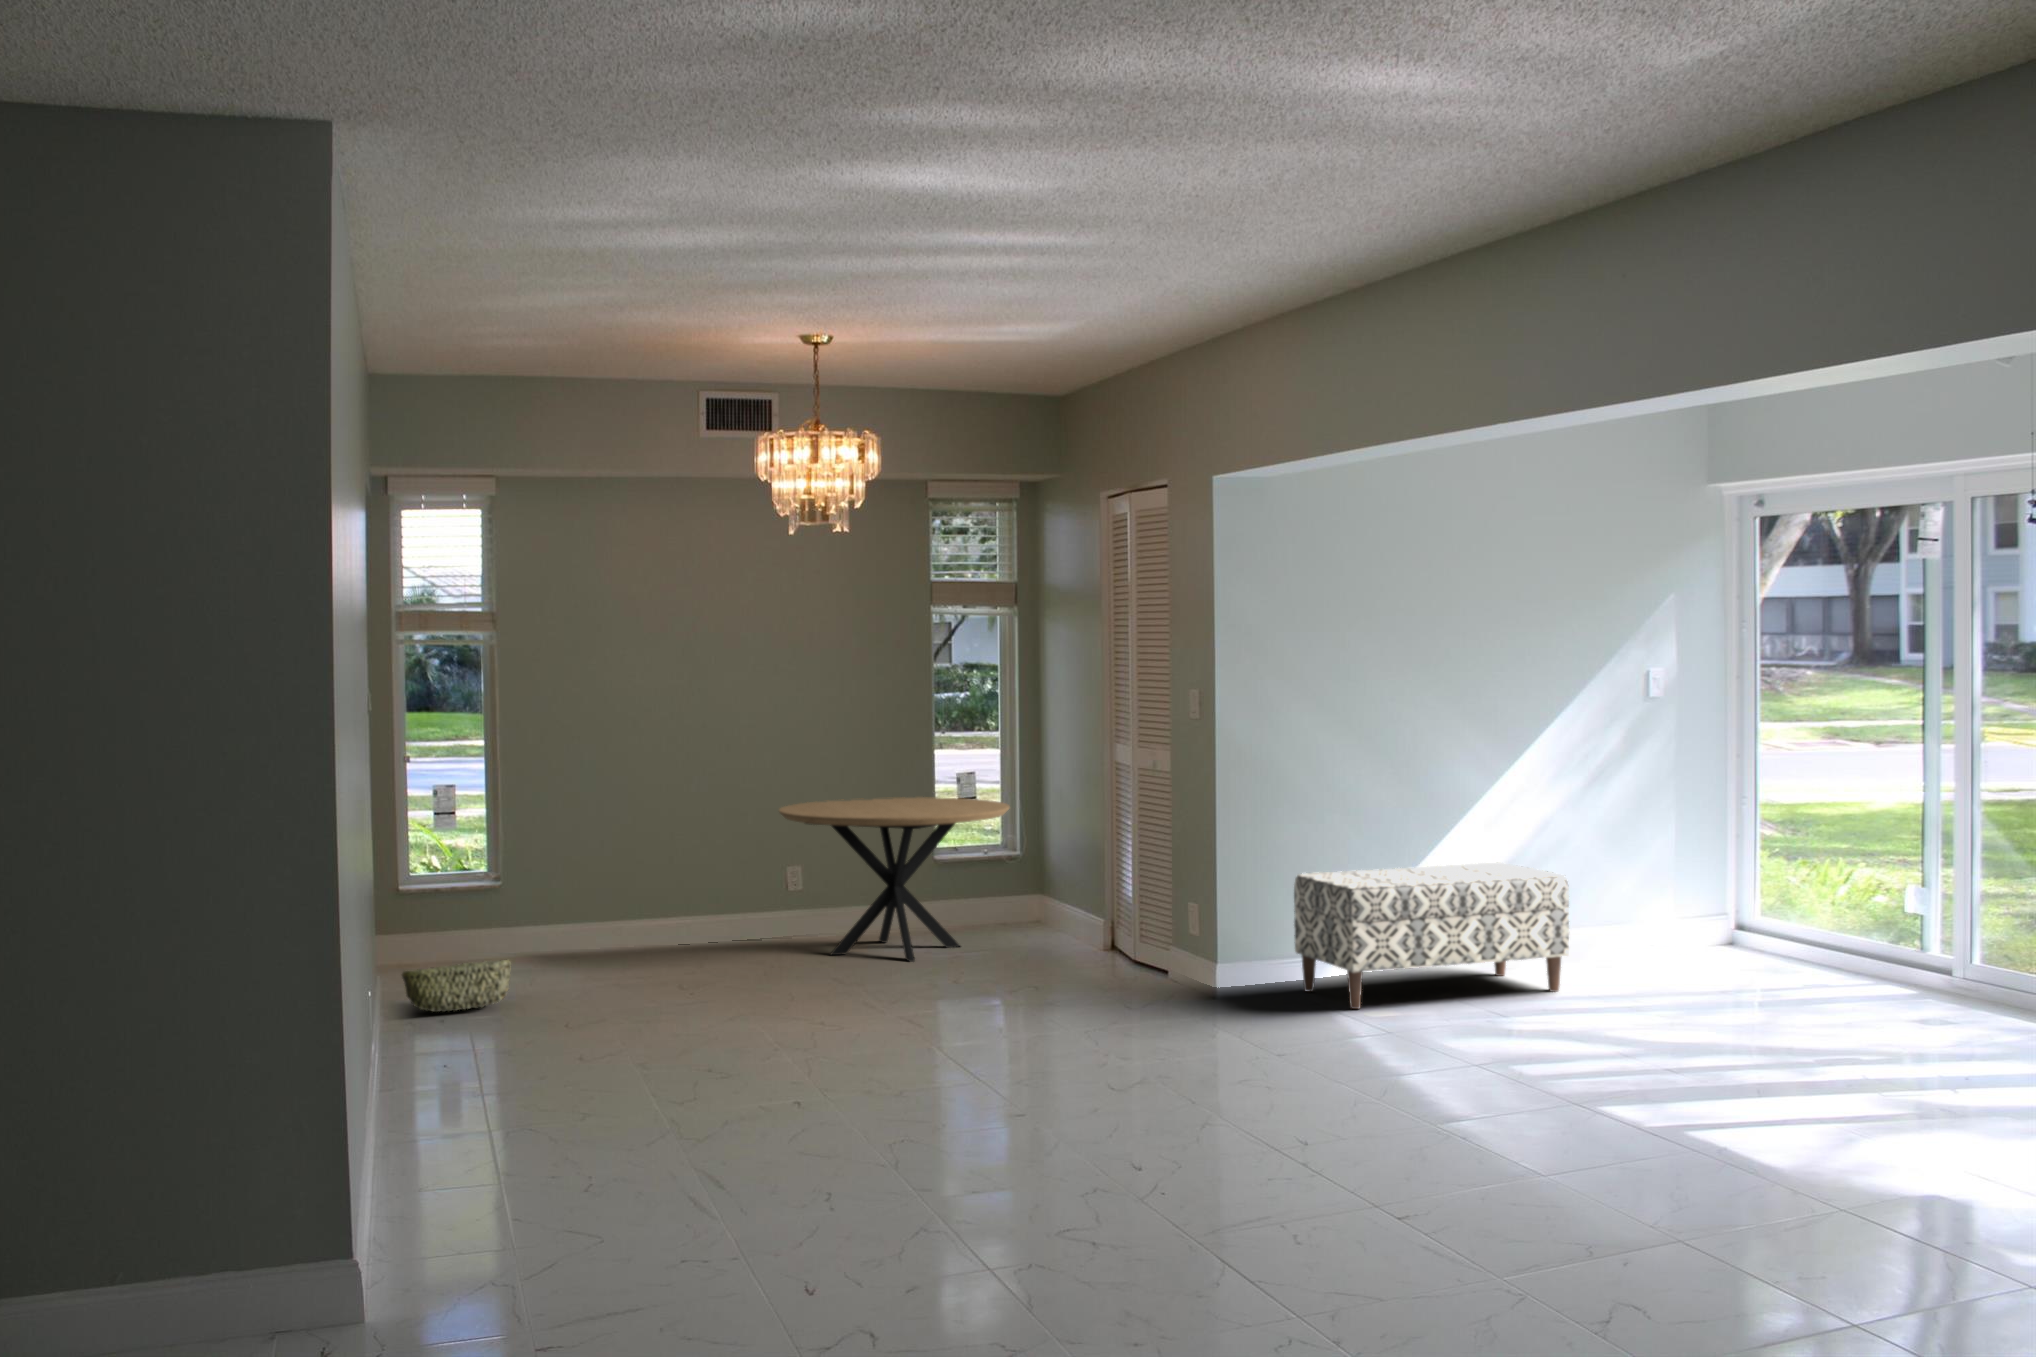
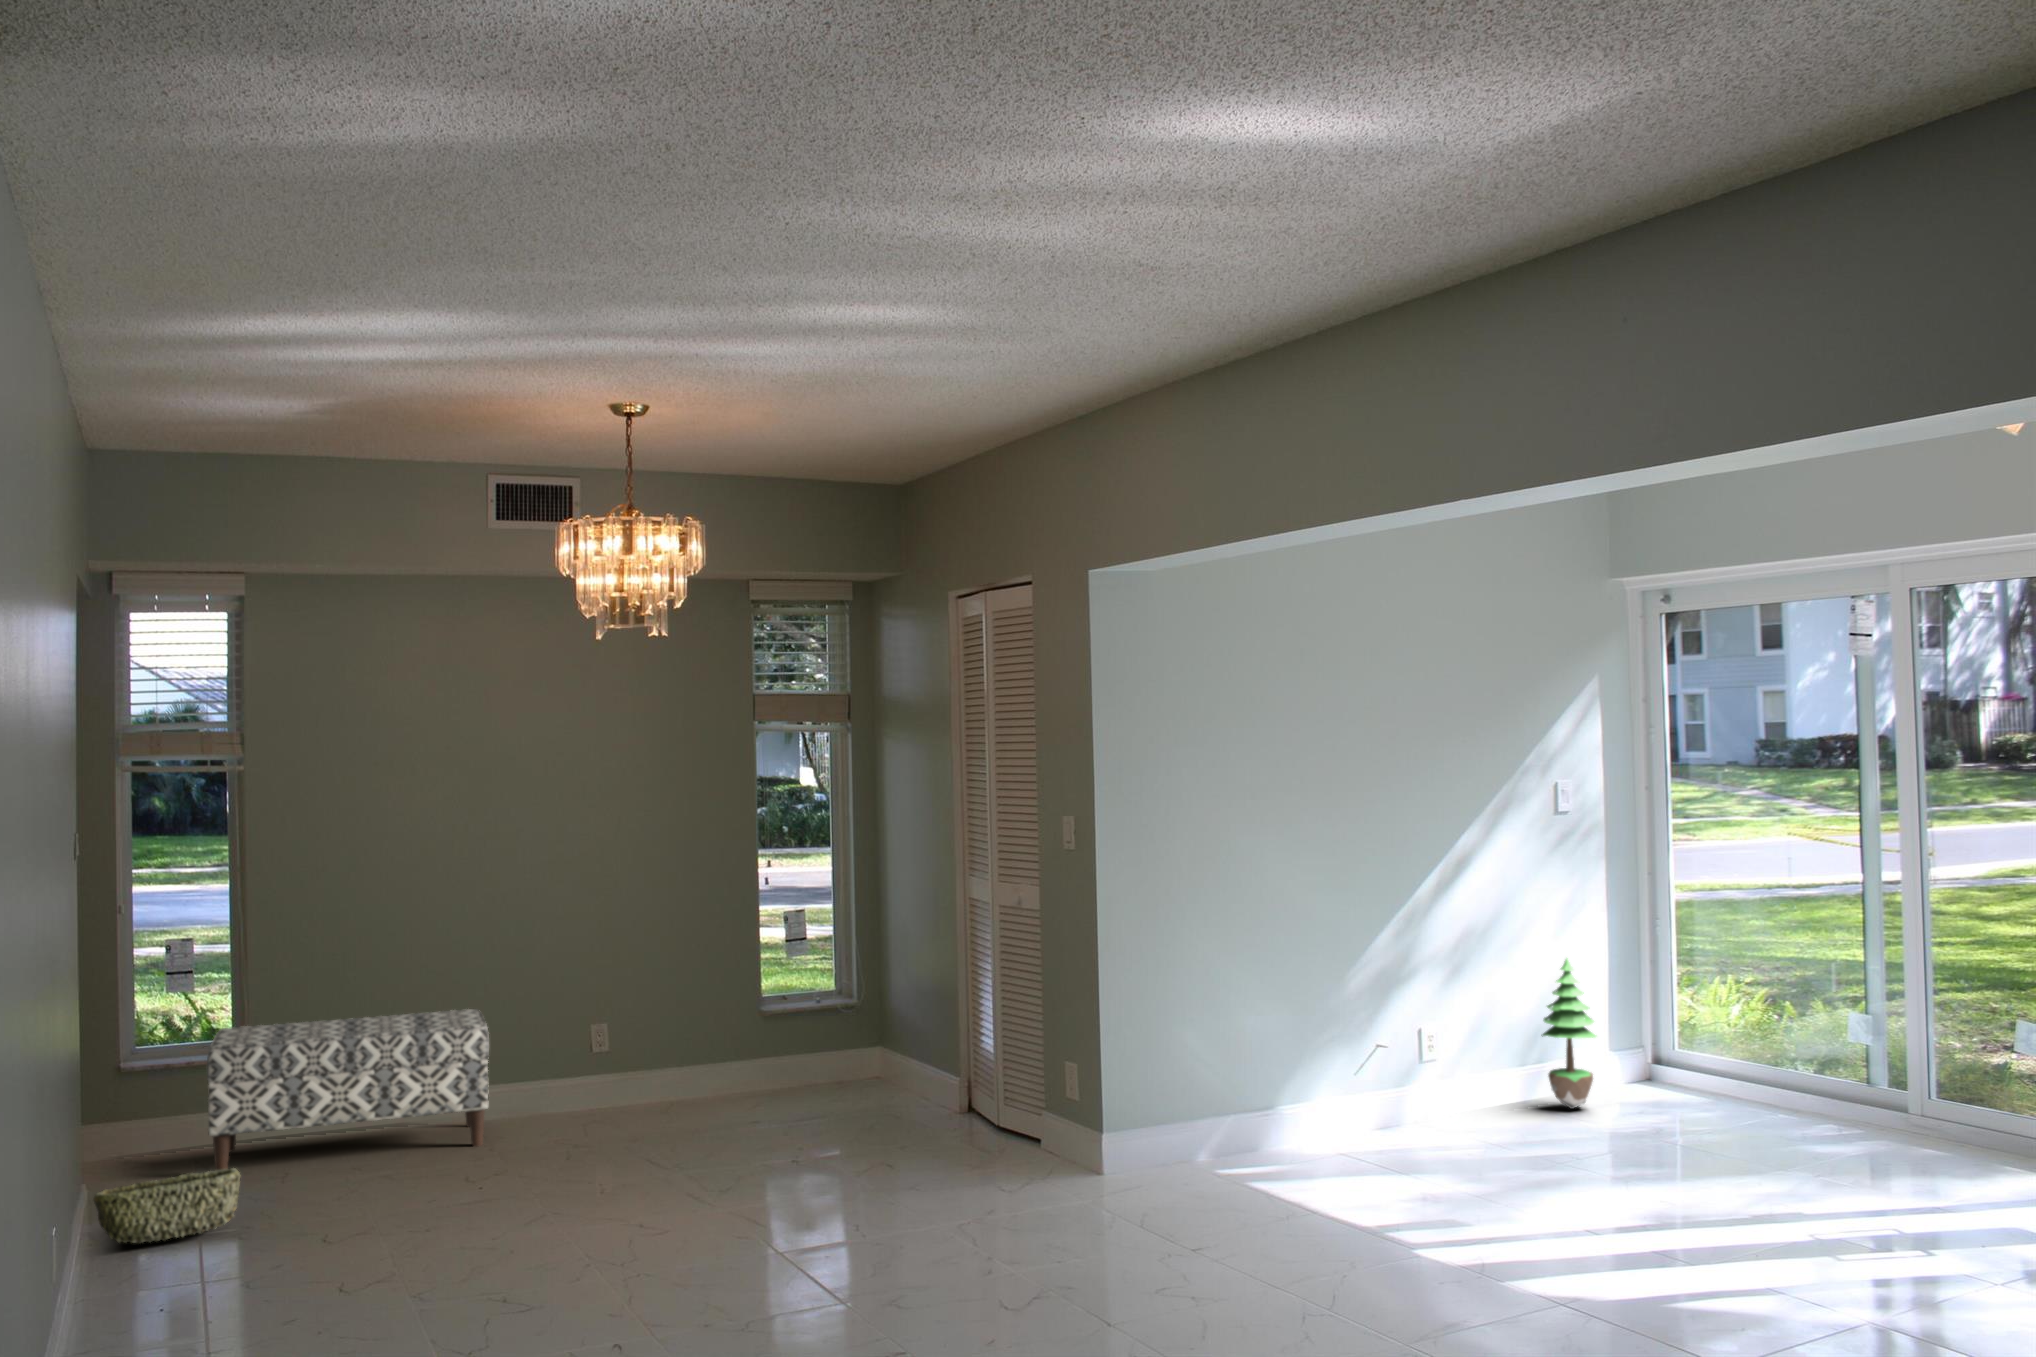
dining table: present [779,797,1009,962] -> none [582,937,853,1137]
potted tree: none [1624,826,1675,963] -> present [1541,958,1596,1109]
bench: present [1294,863,1569,1009] -> present [207,1009,489,1171]

